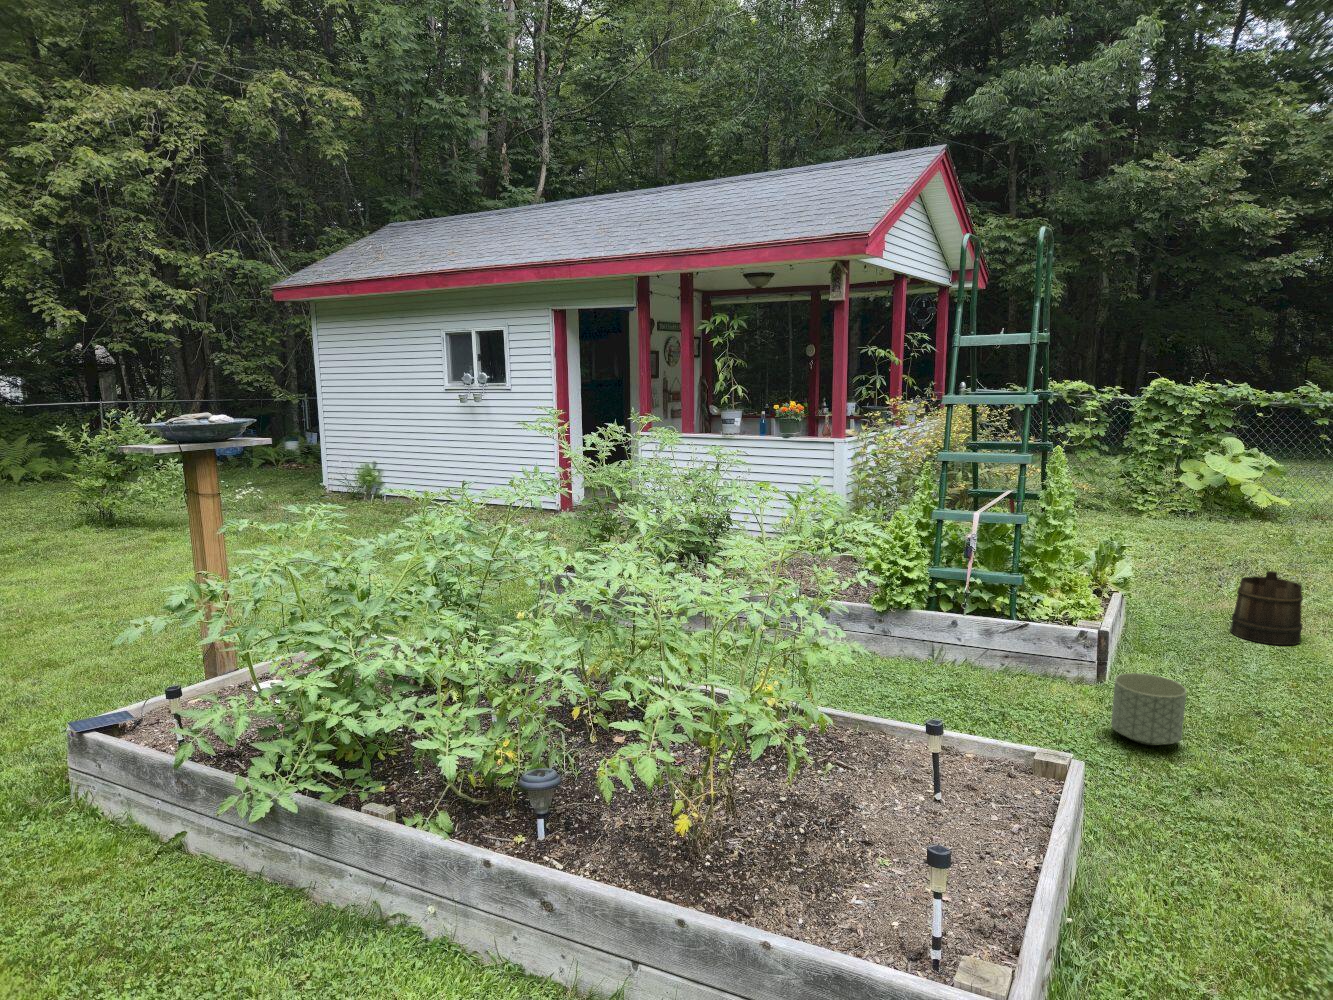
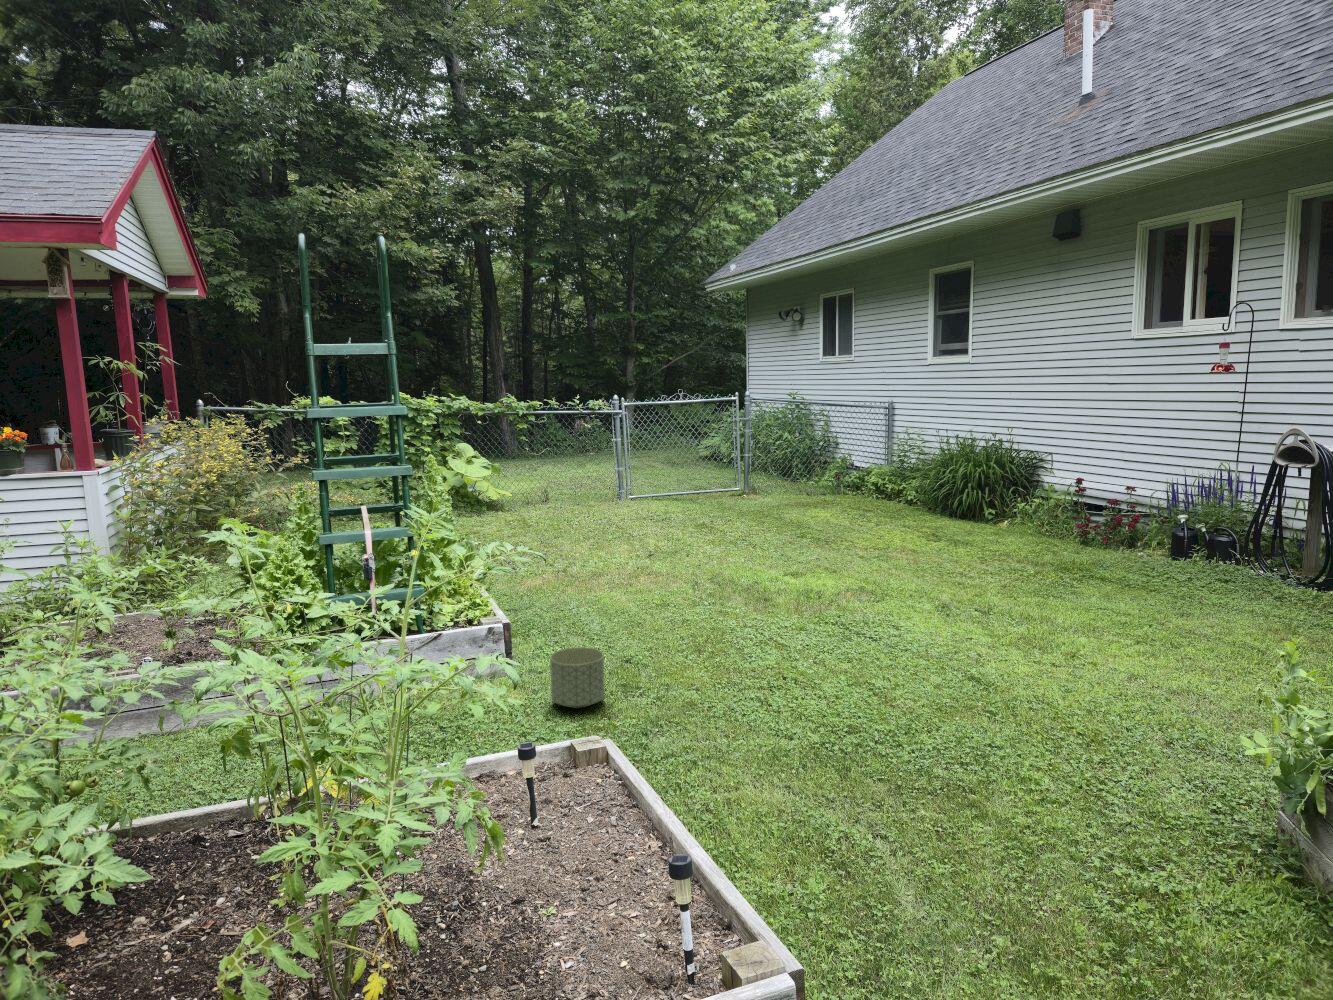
bucket: present [1230,571,1303,645] -> none [551,546,598,604]

